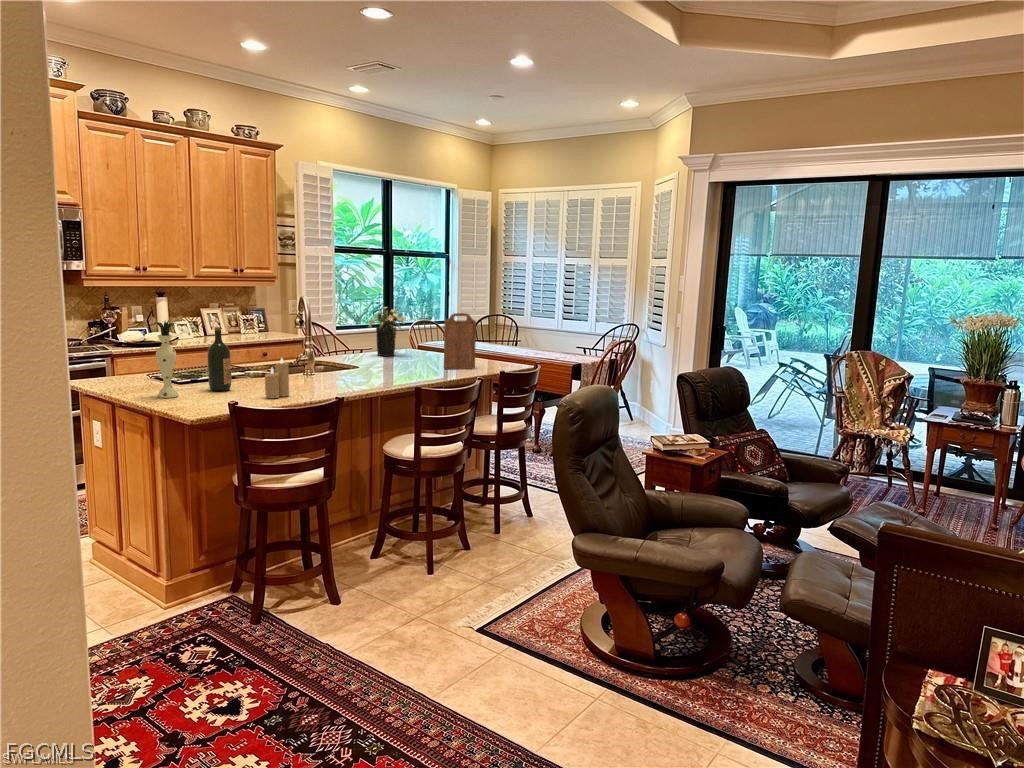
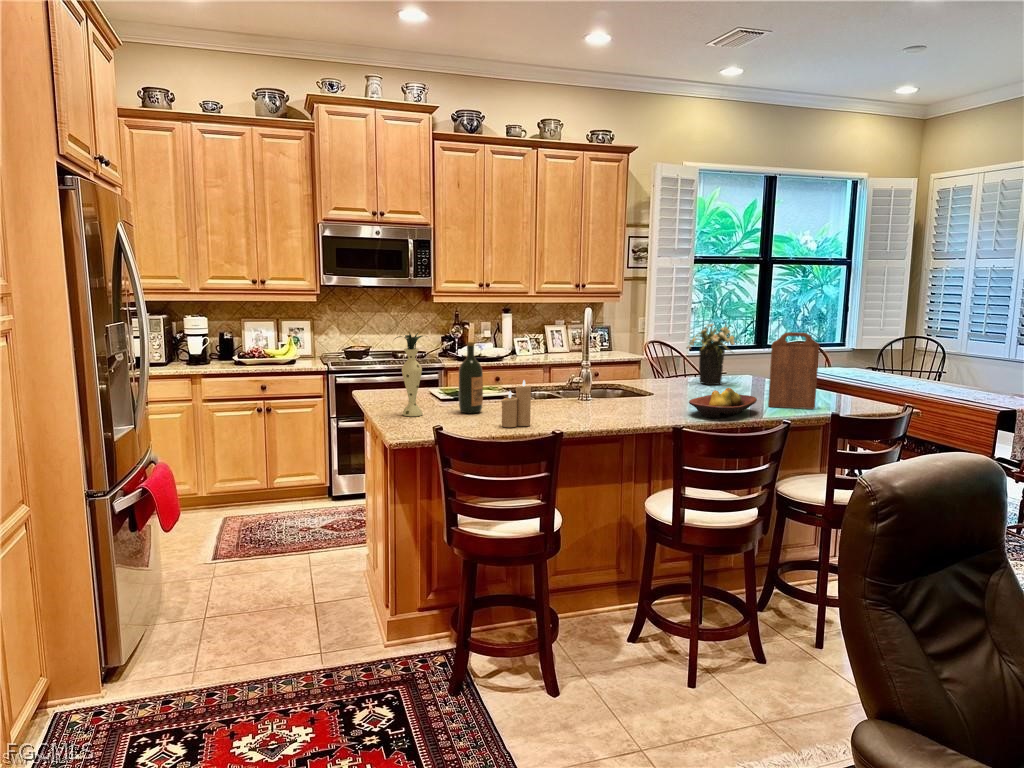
fruit bowl: none [397,356,442,379] -> present [689,388,757,418]

